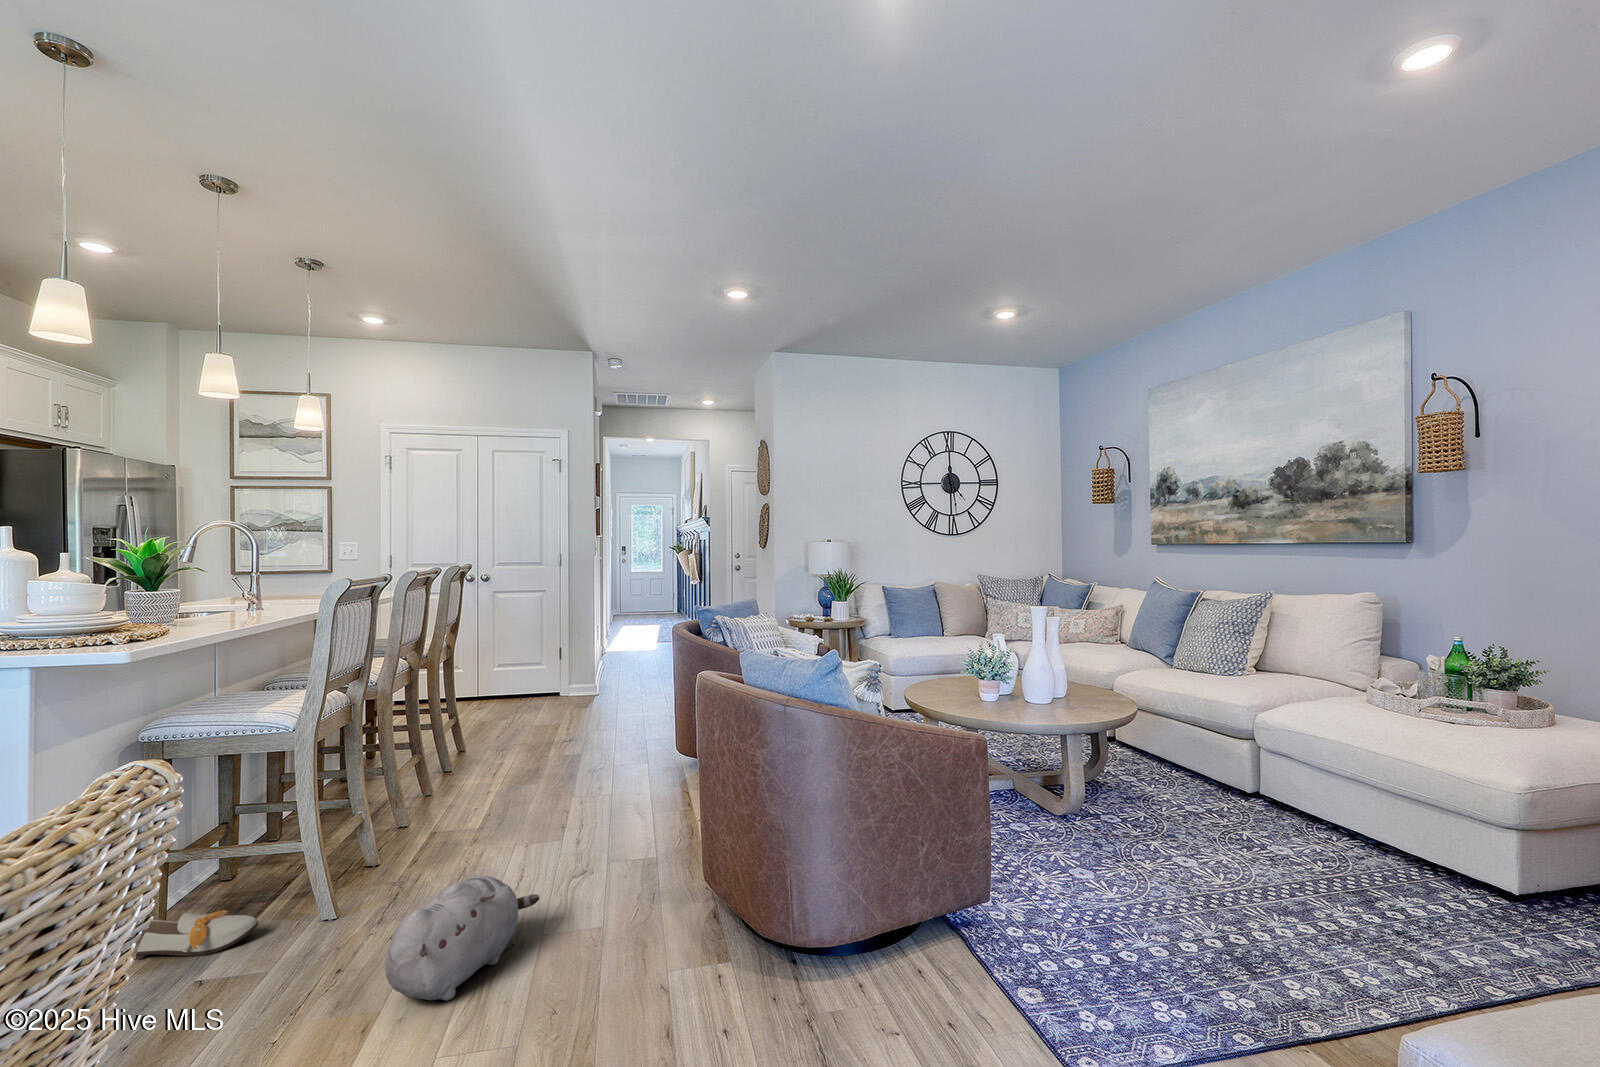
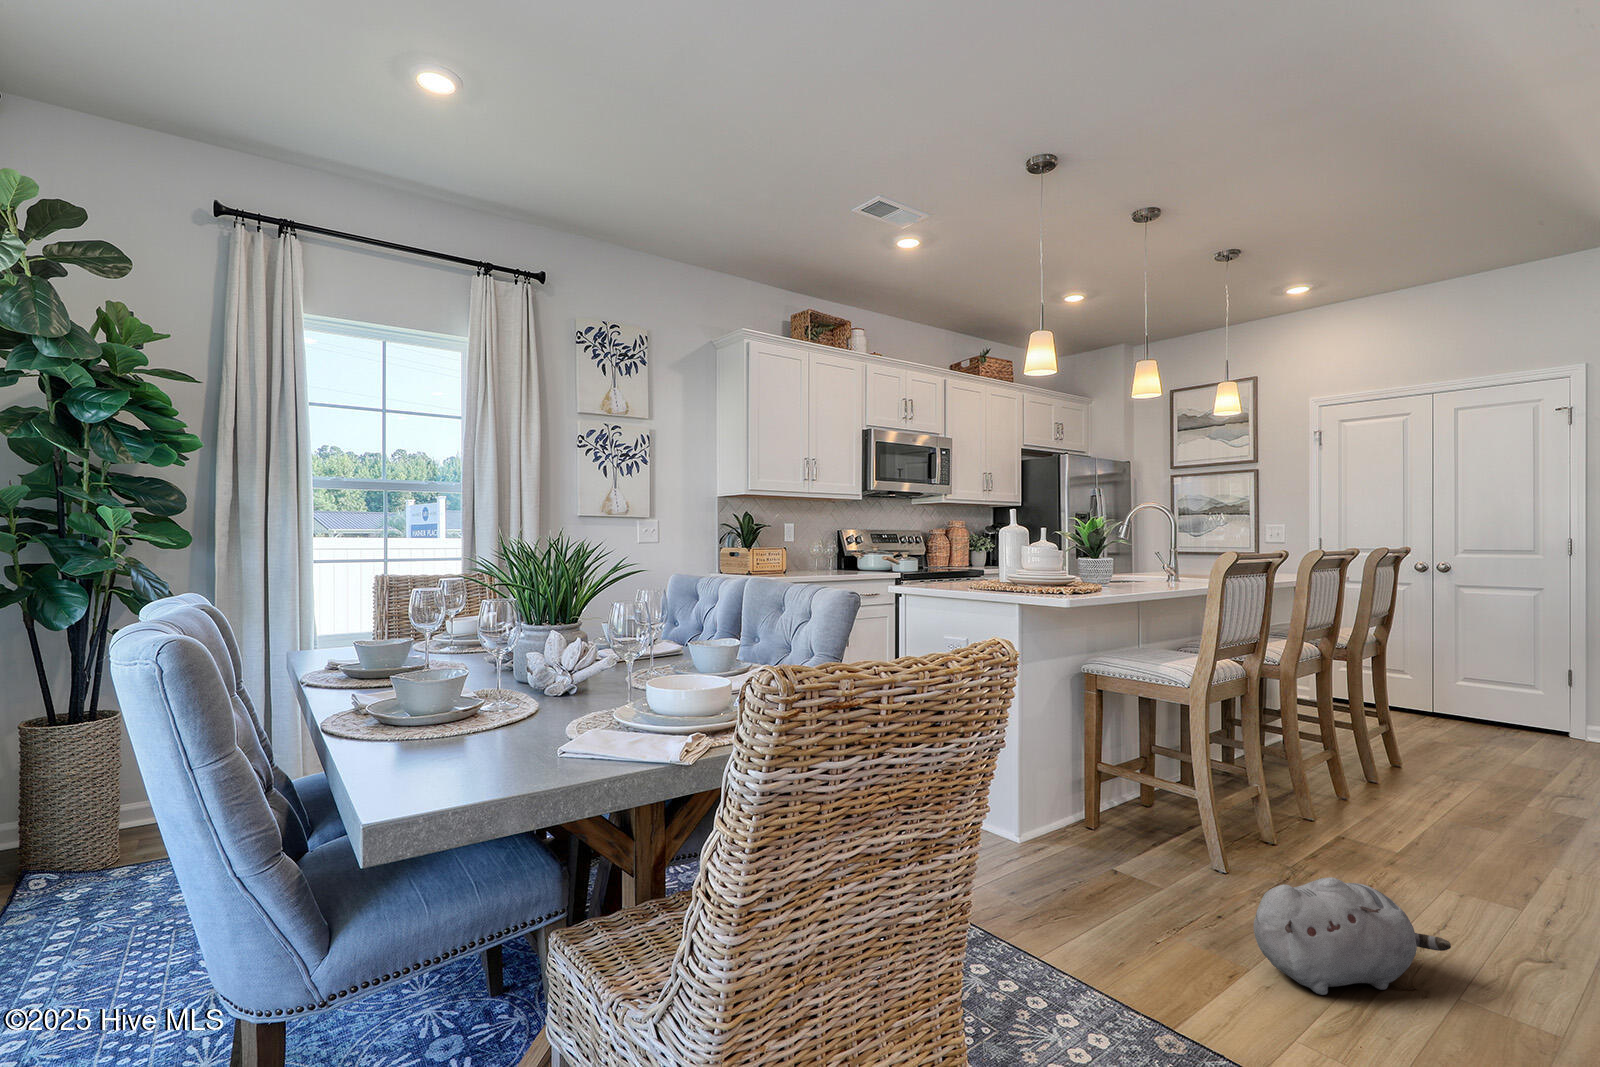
shoe: present [136,910,258,959] -> none [1070,806,1161,857]

